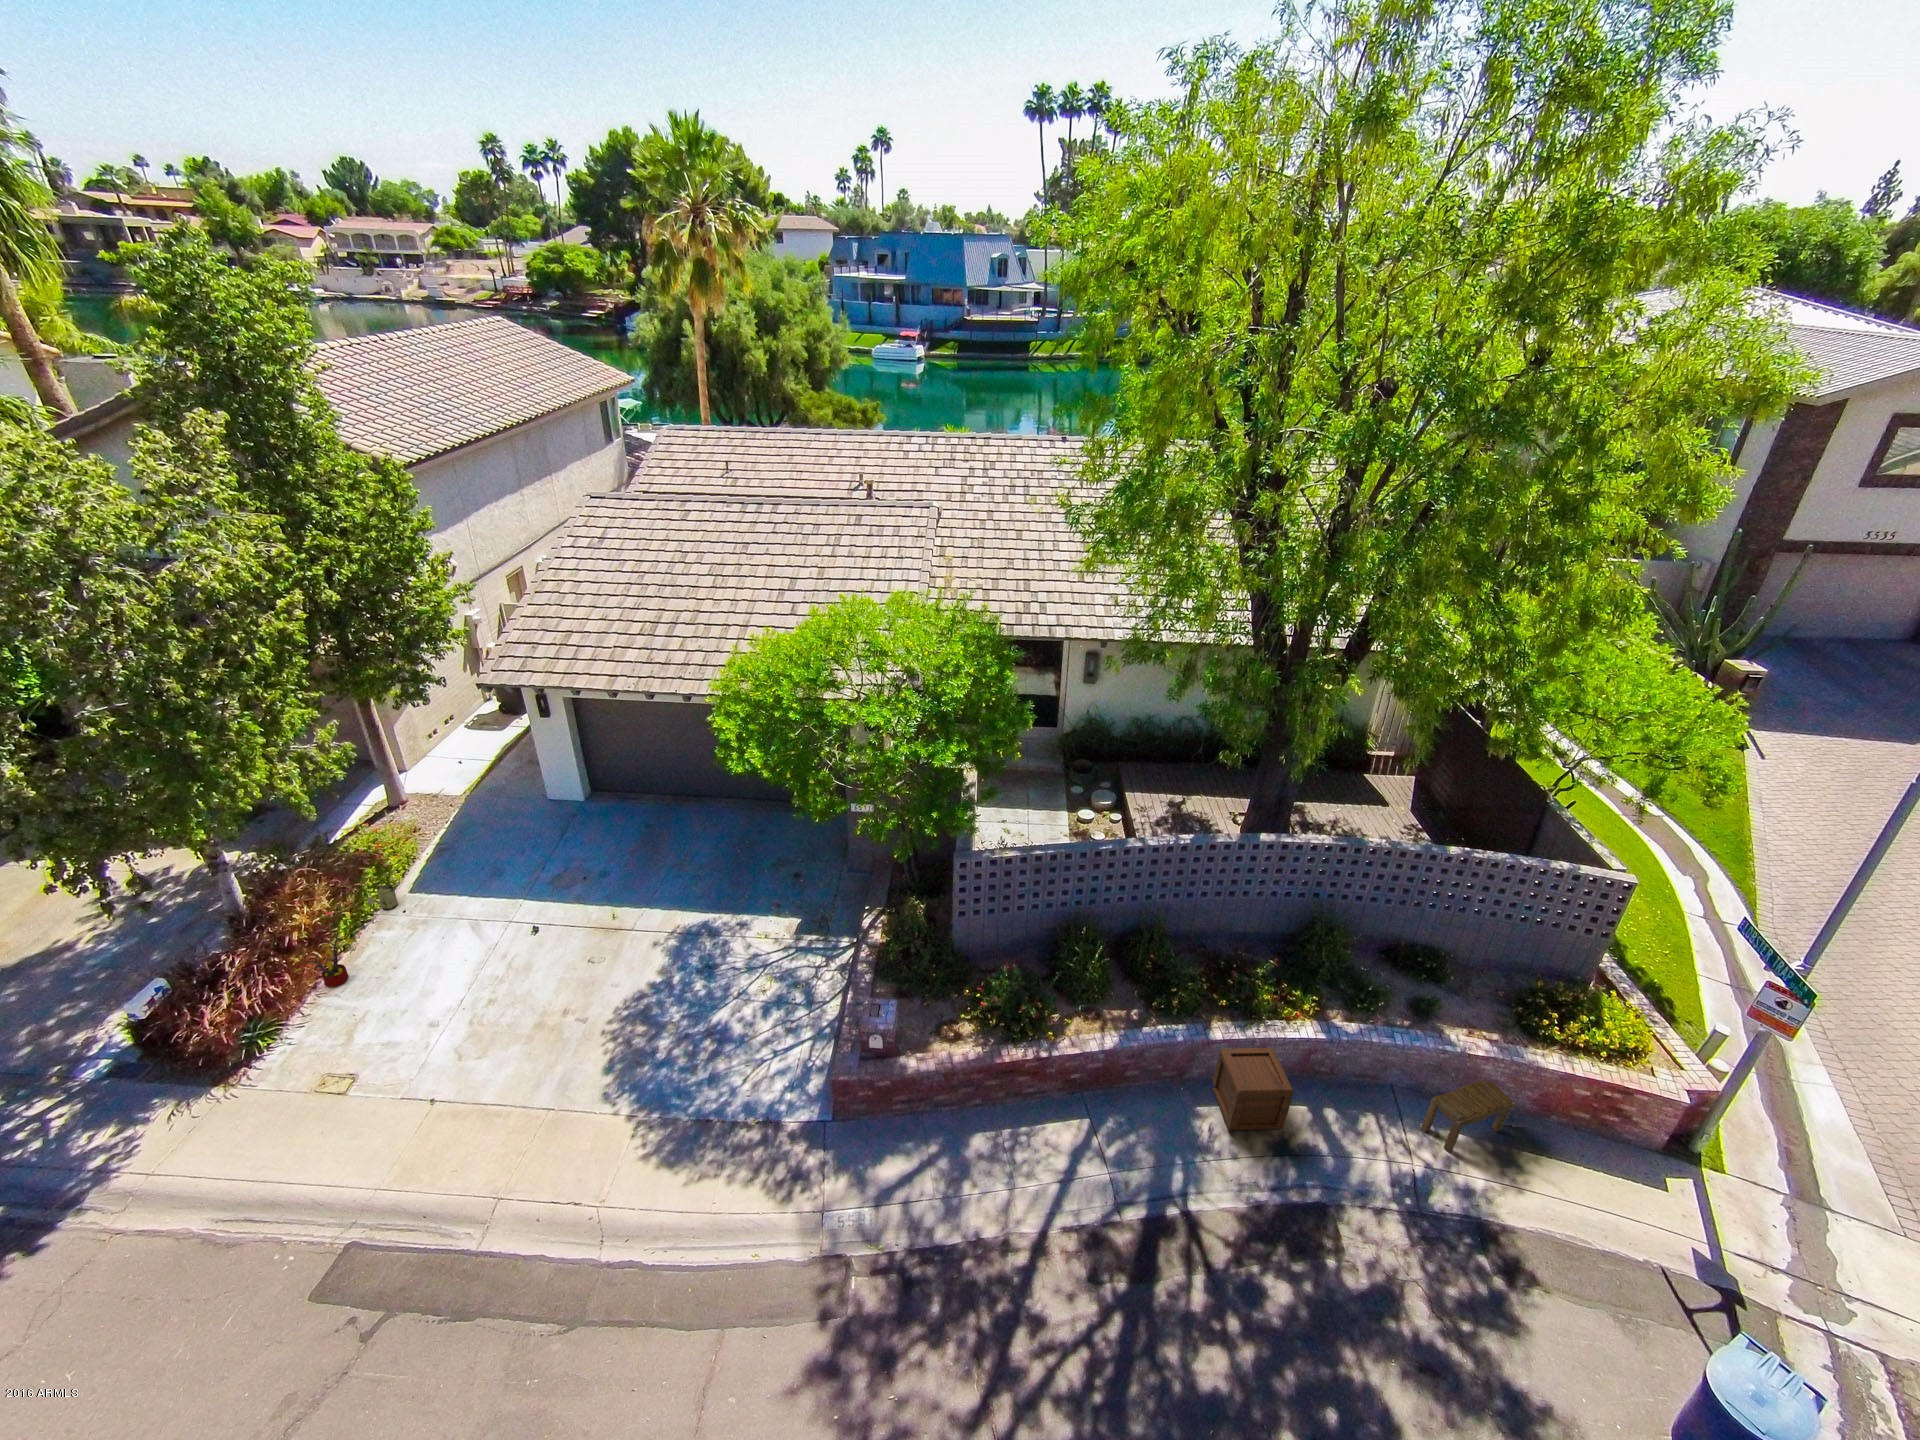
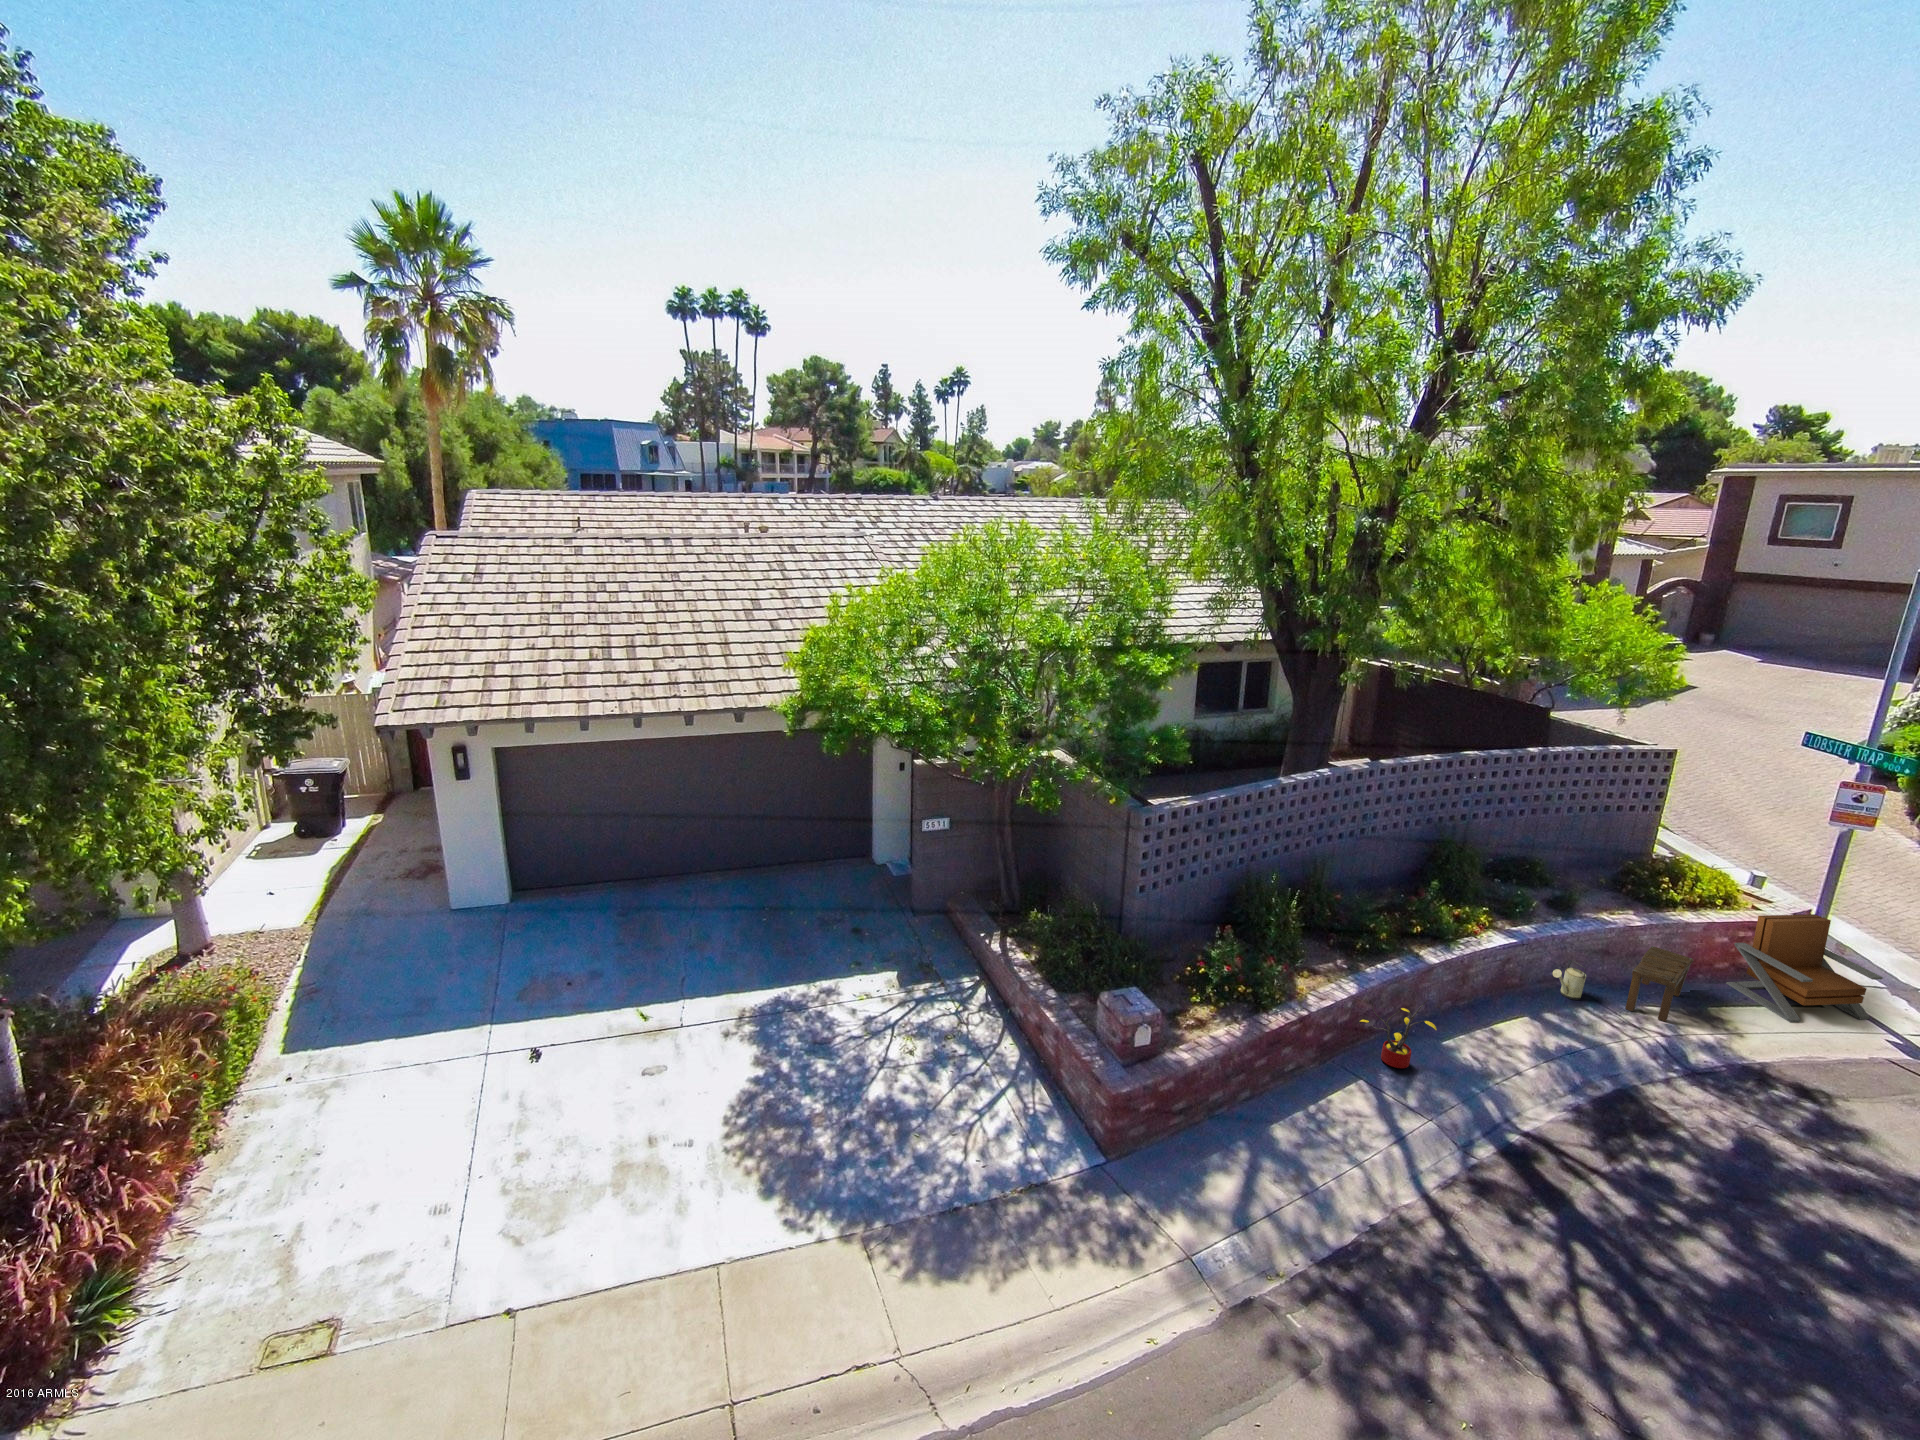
watering can: present [368,882,398,910] -> present [1553,961,1586,1000]
decorative plant: present [294,926,357,987] -> present [1360,1000,1436,1068]
wooden crate: present [1213,1048,1294,1130] -> none [1436,959,1542,1054]
lounge chair: none [1573,1084,1721,1219] -> present [1726,914,1883,1022]

